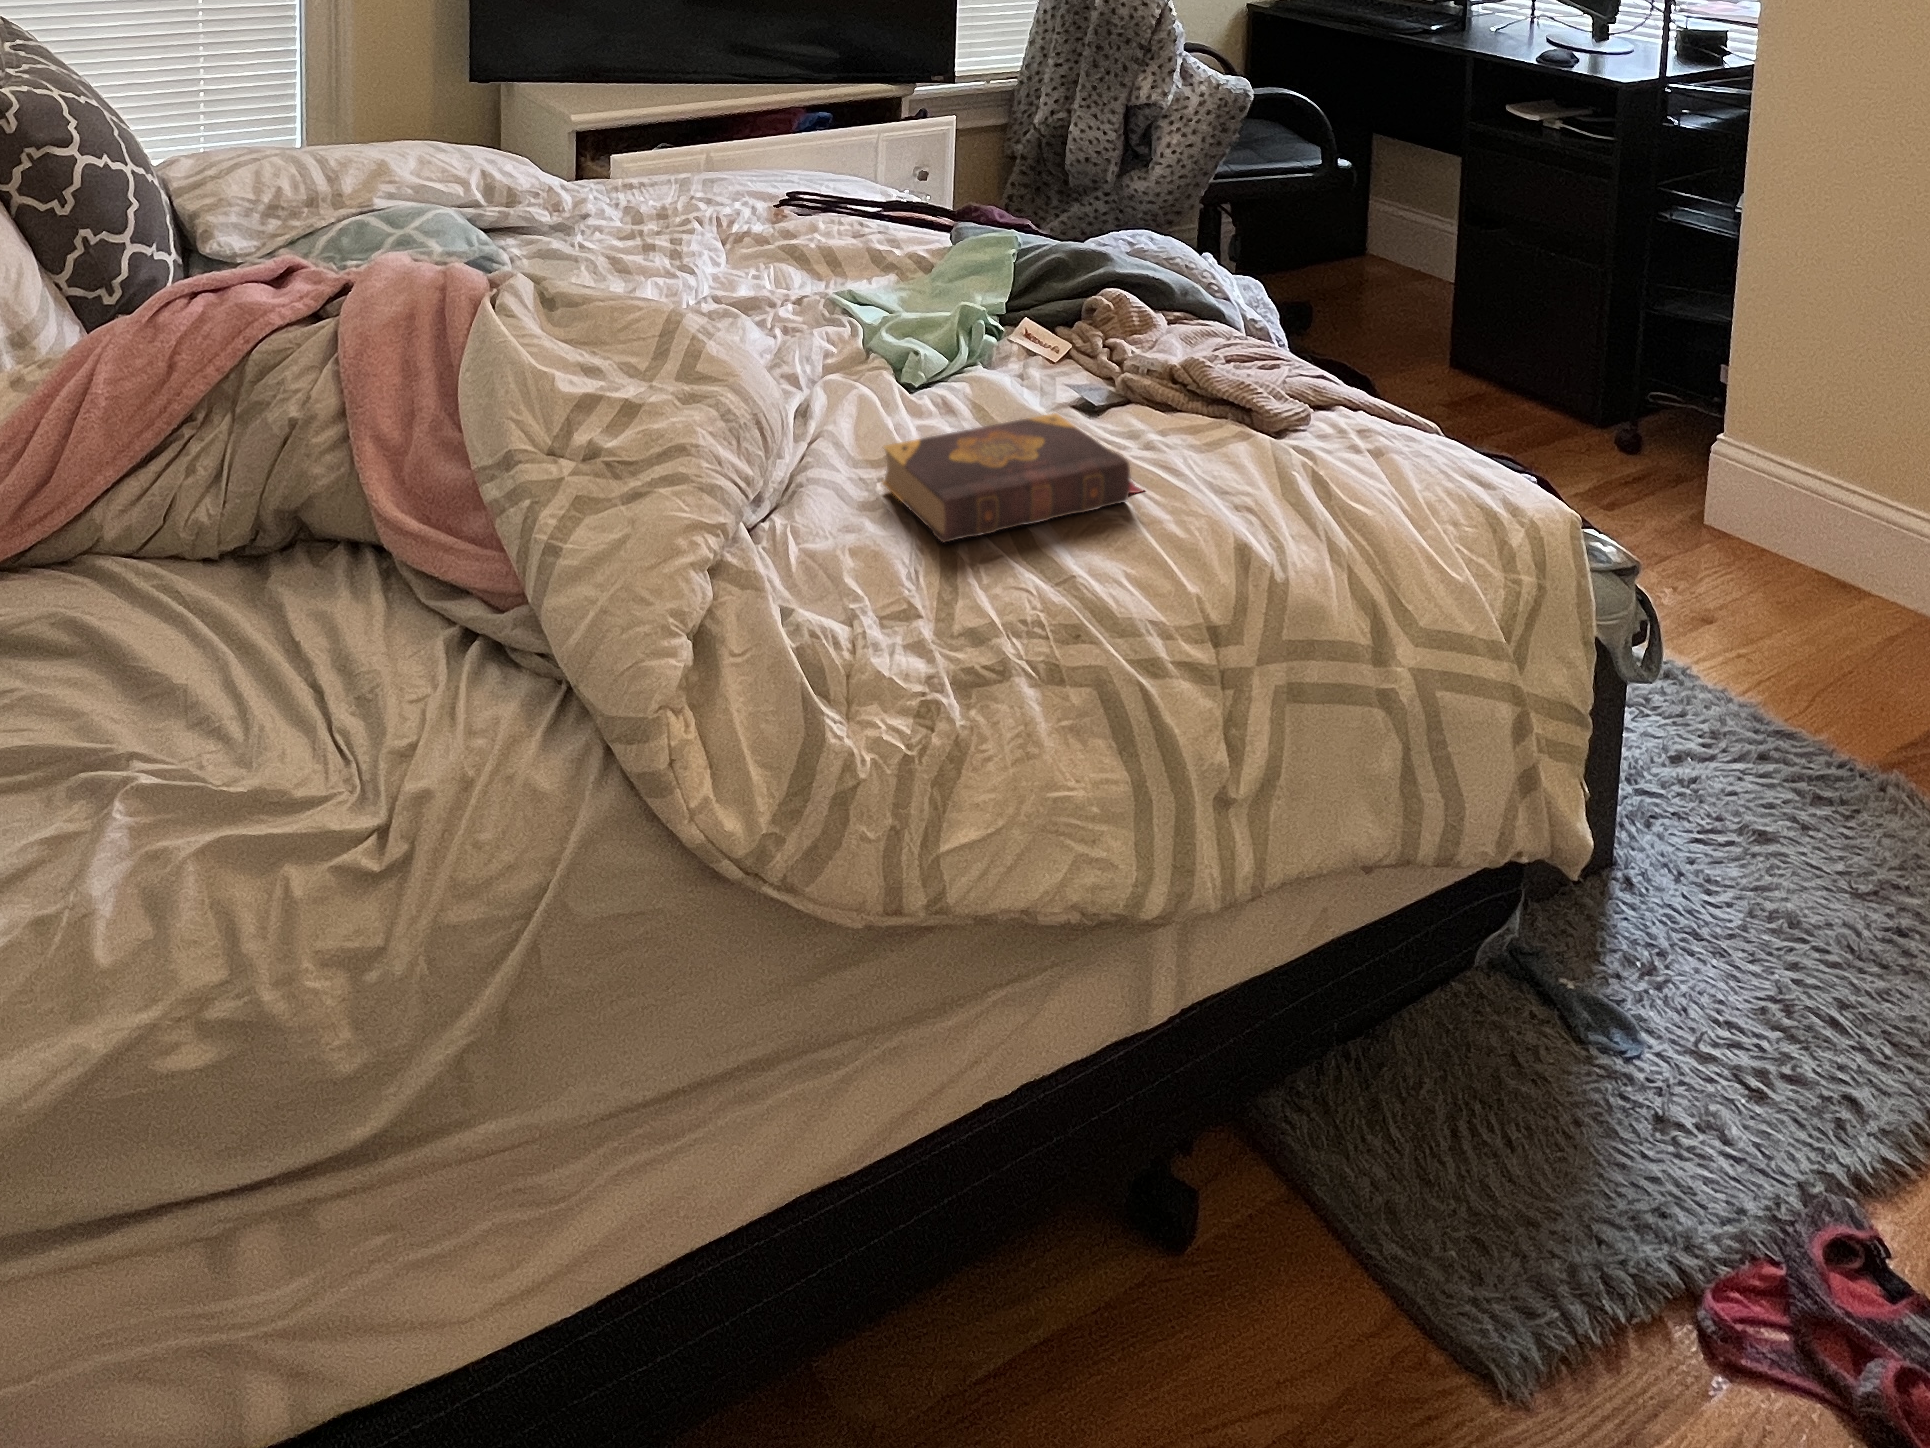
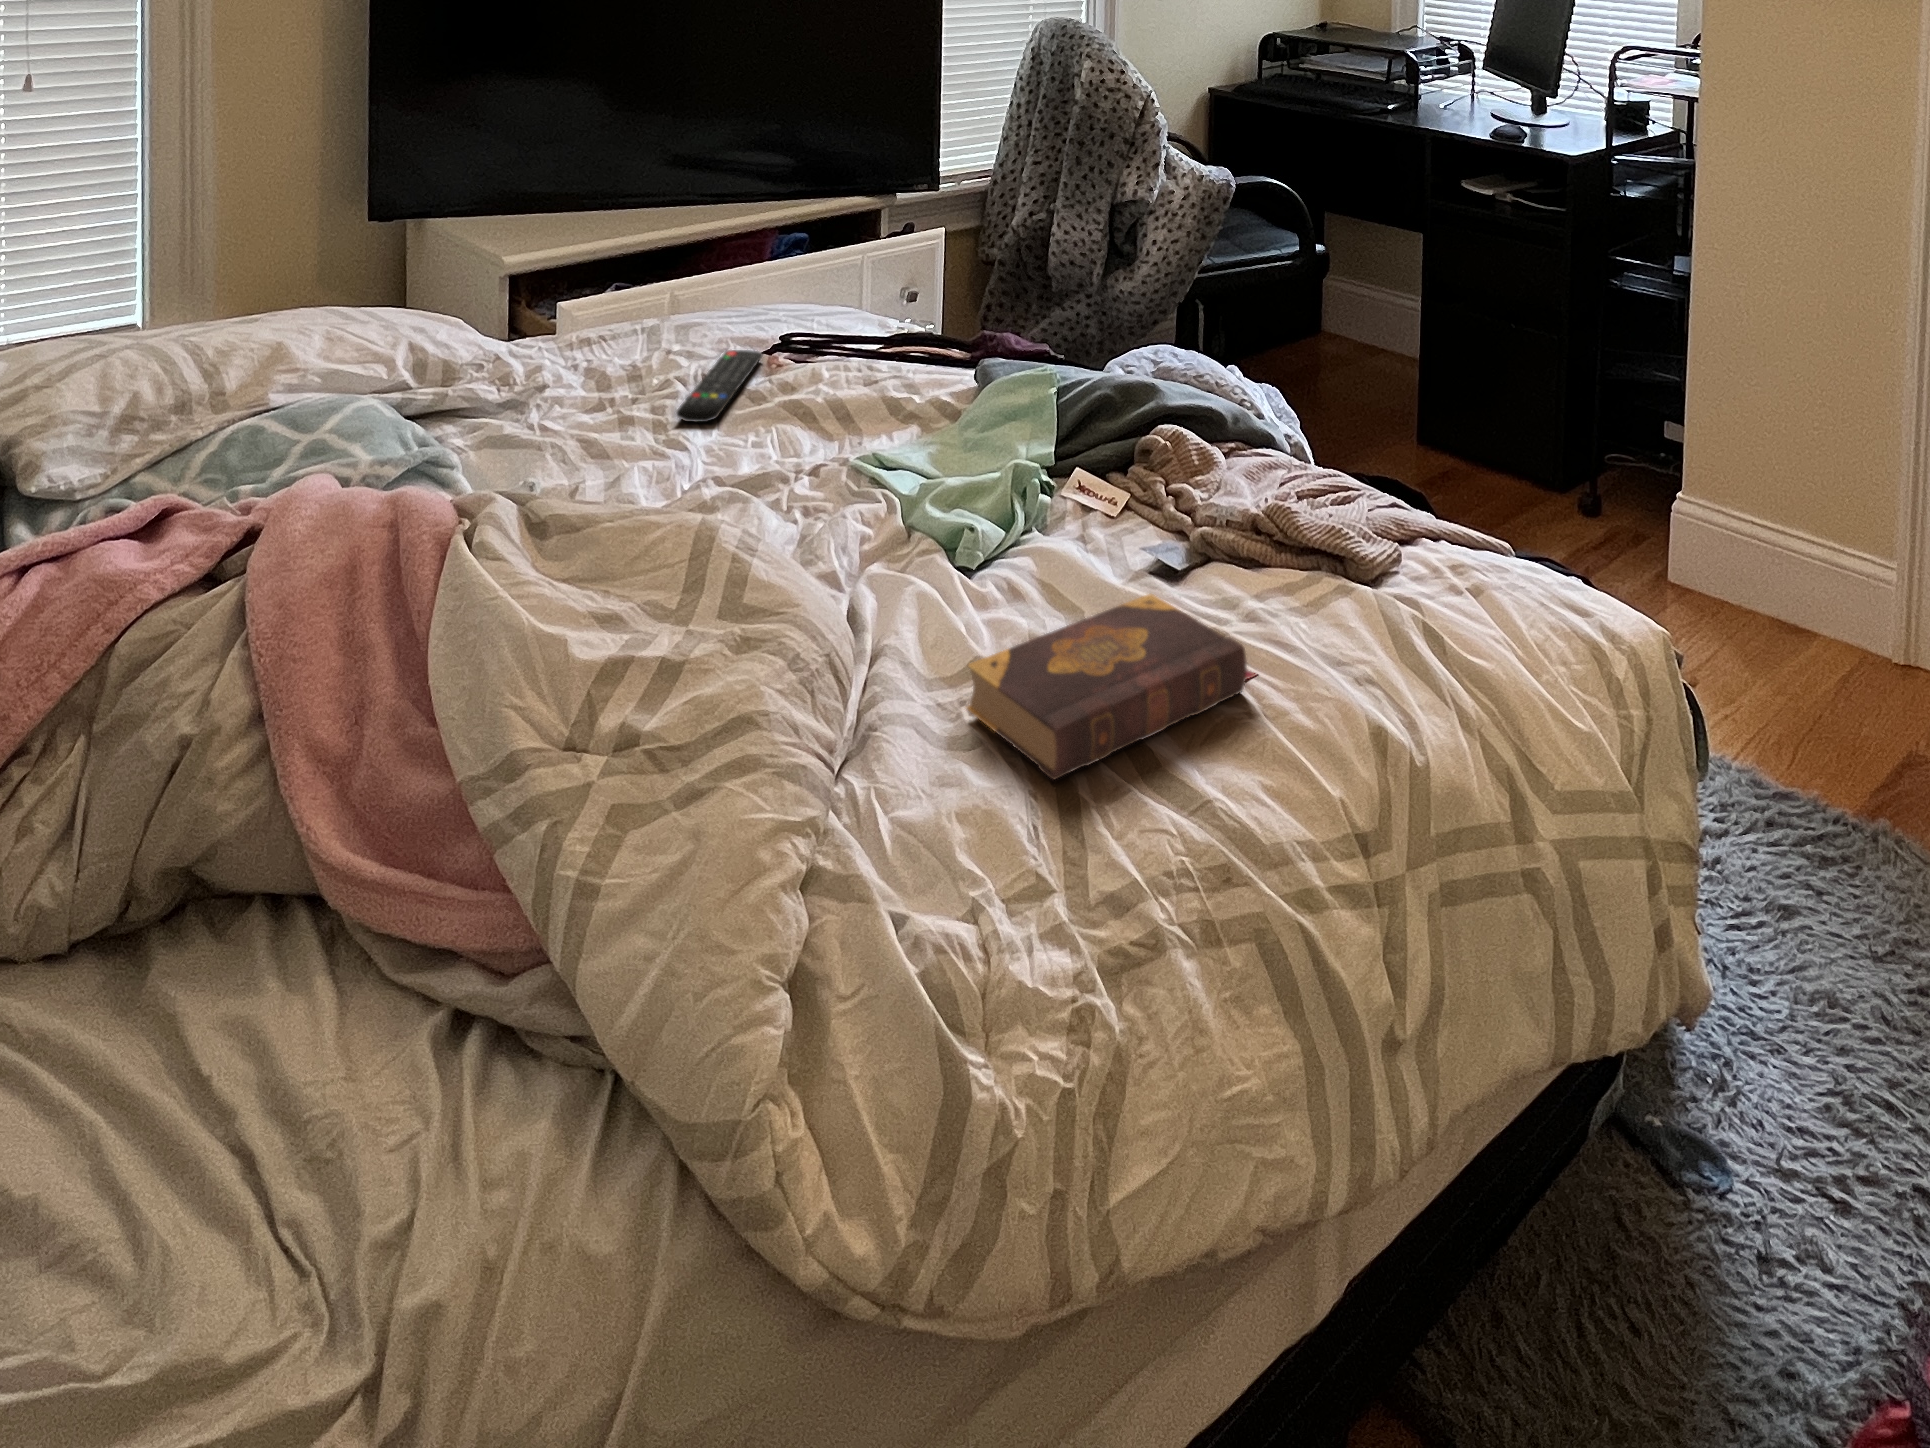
remote control: none [689,199,769,252] -> present [676,350,762,422]

